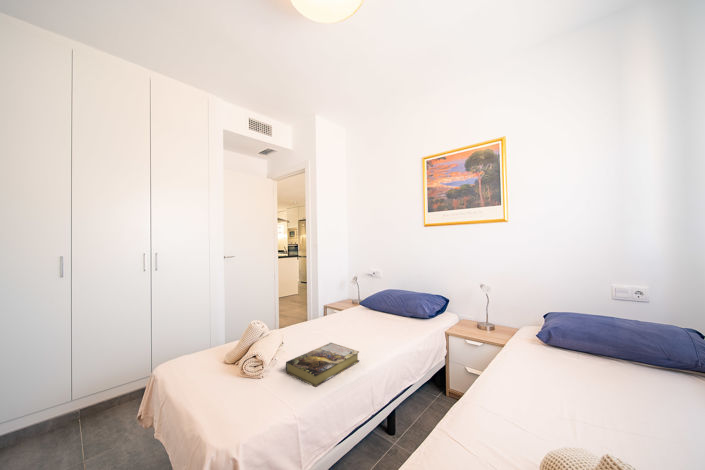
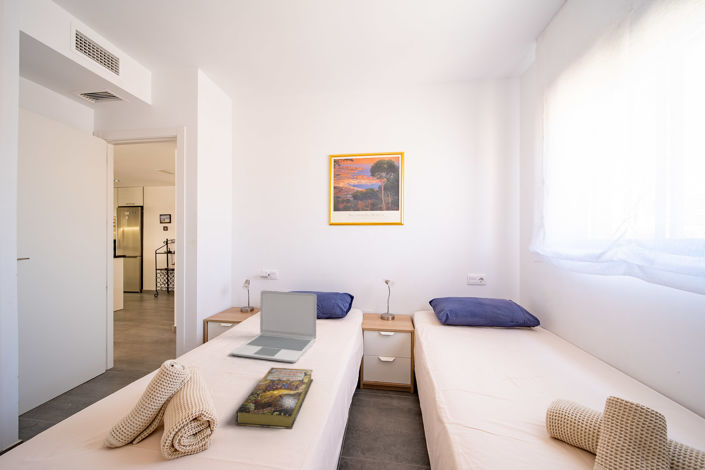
laptop: none [318,283,388,346] -> present [232,291,317,363]

